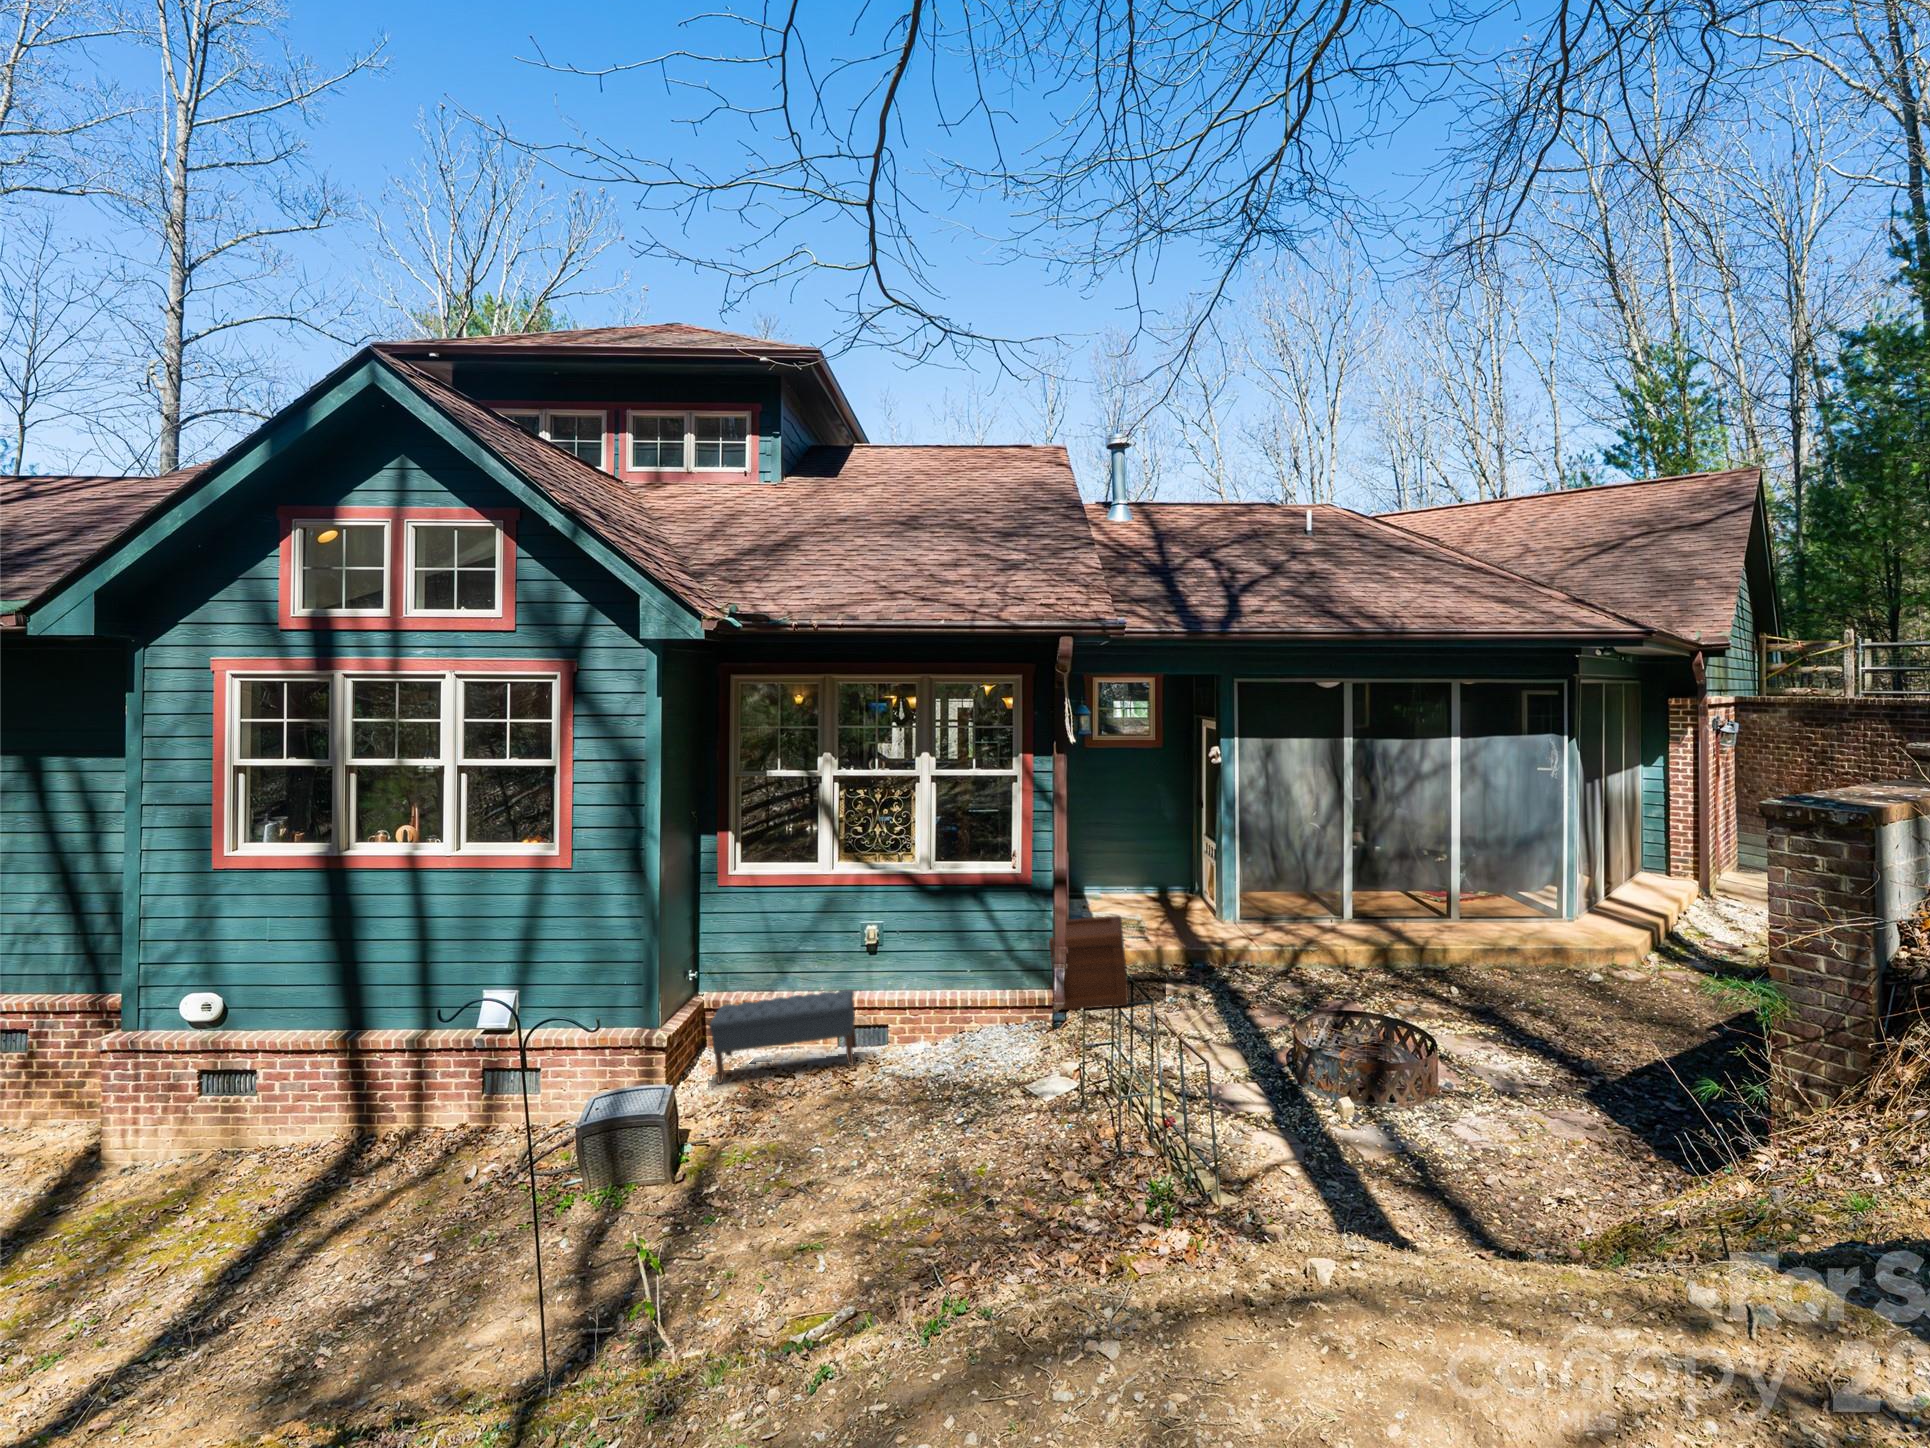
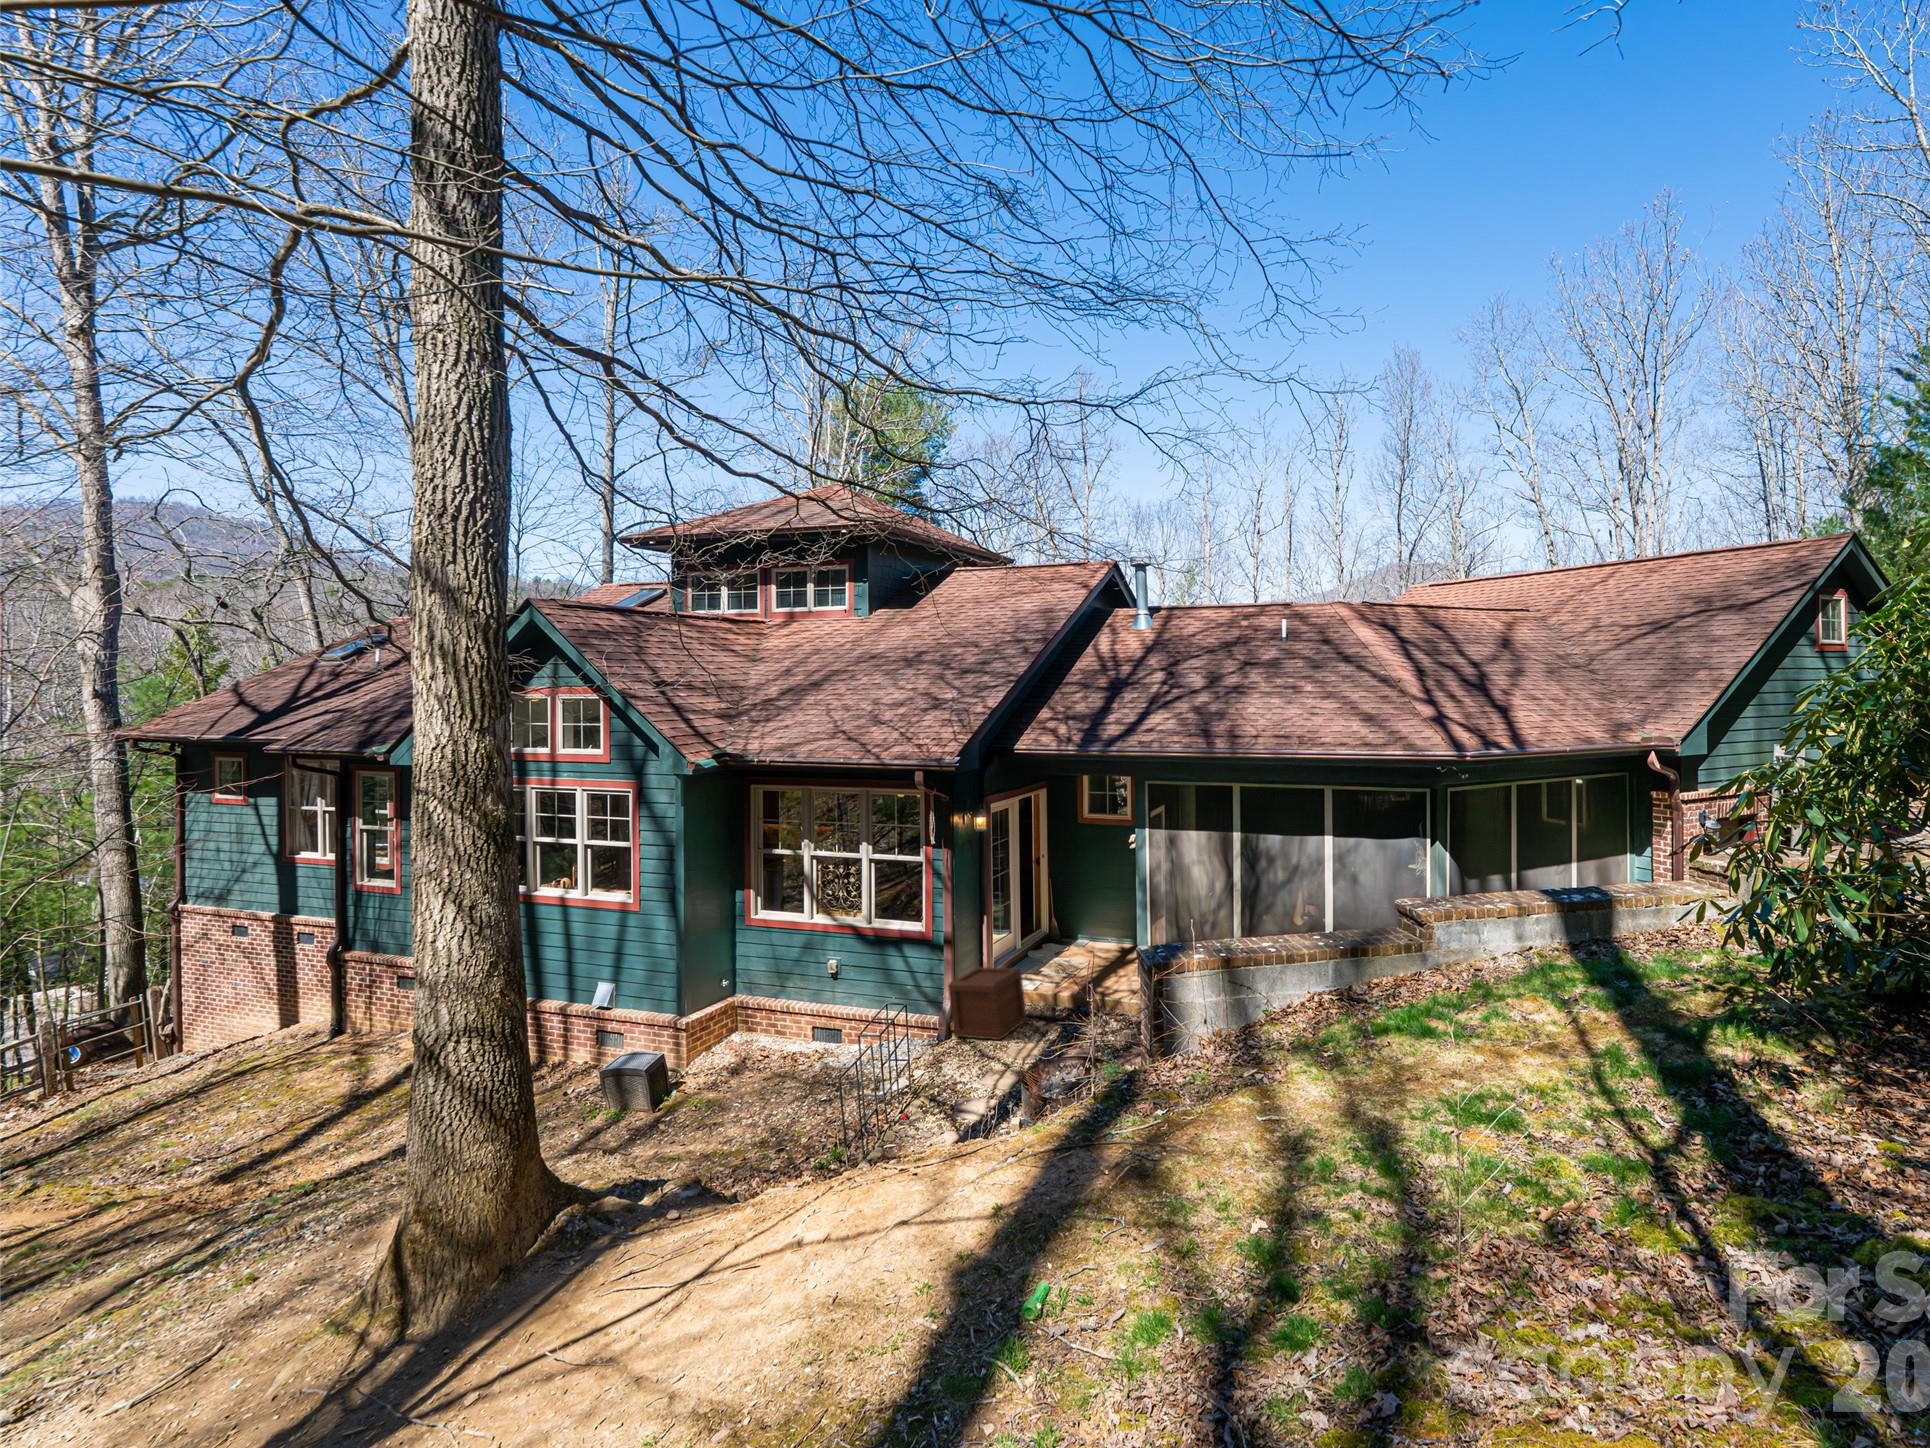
bench: present [709,990,857,1083] -> none [722,1004,822,1057]

